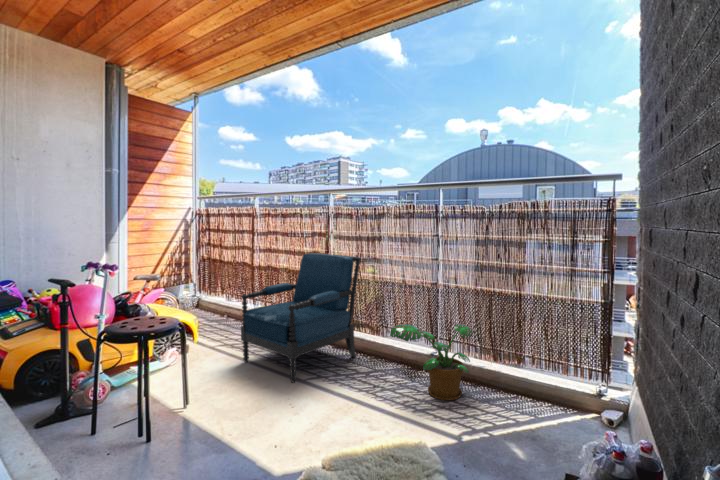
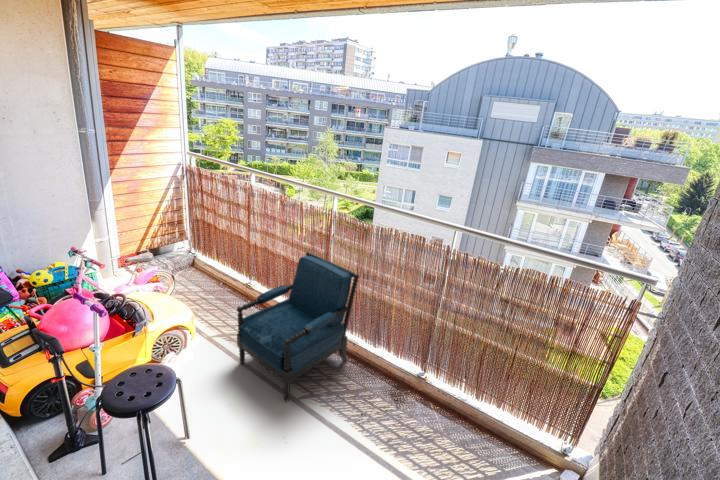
potted plant: present [390,324,473,400] -> none [381,368,461,441]

